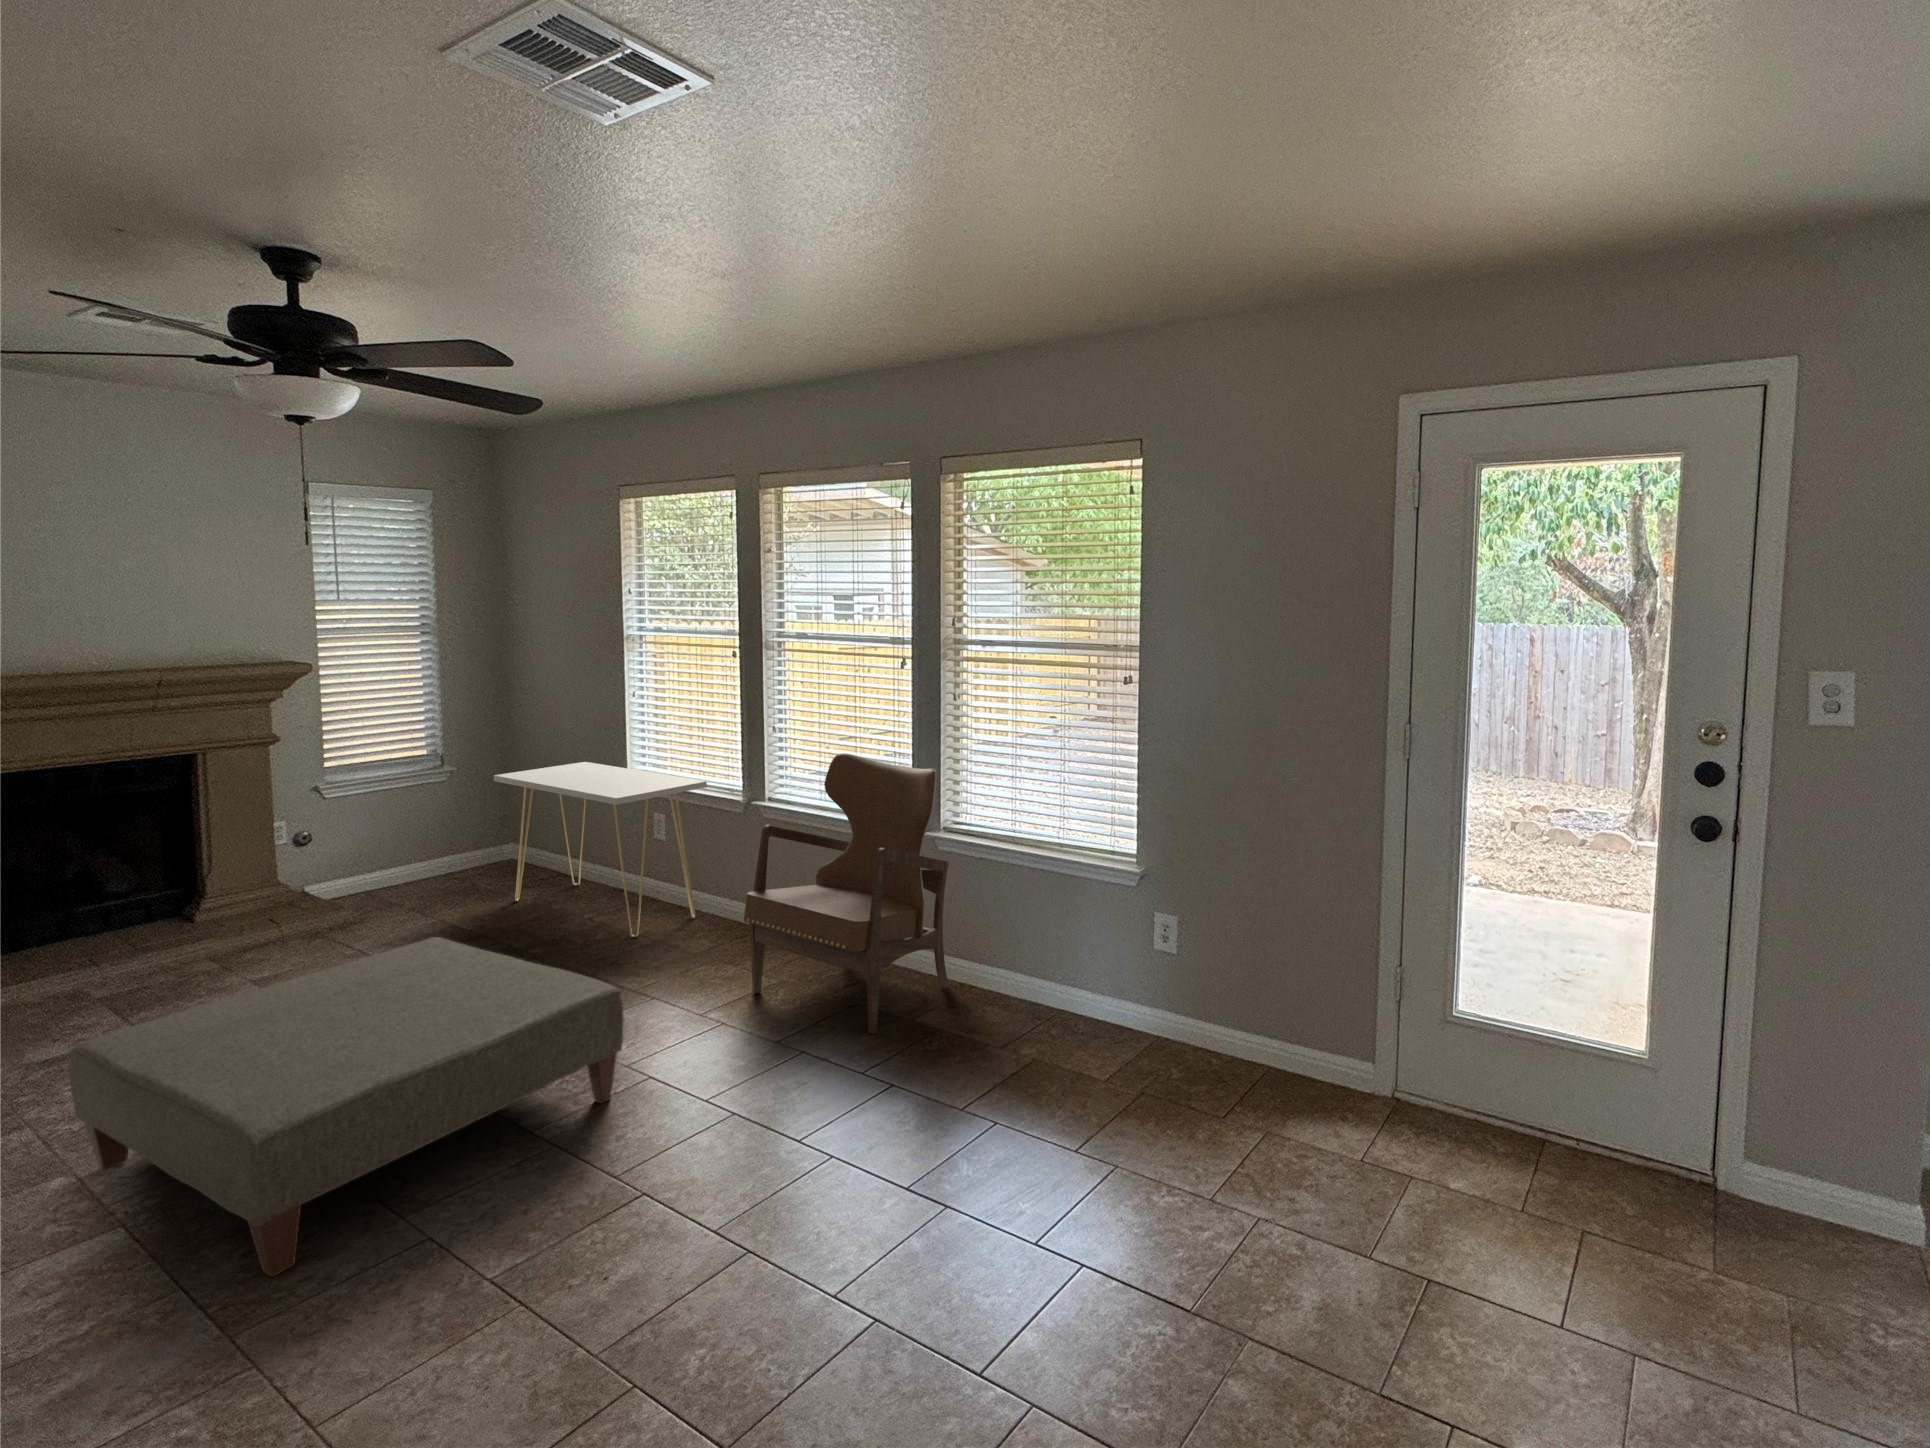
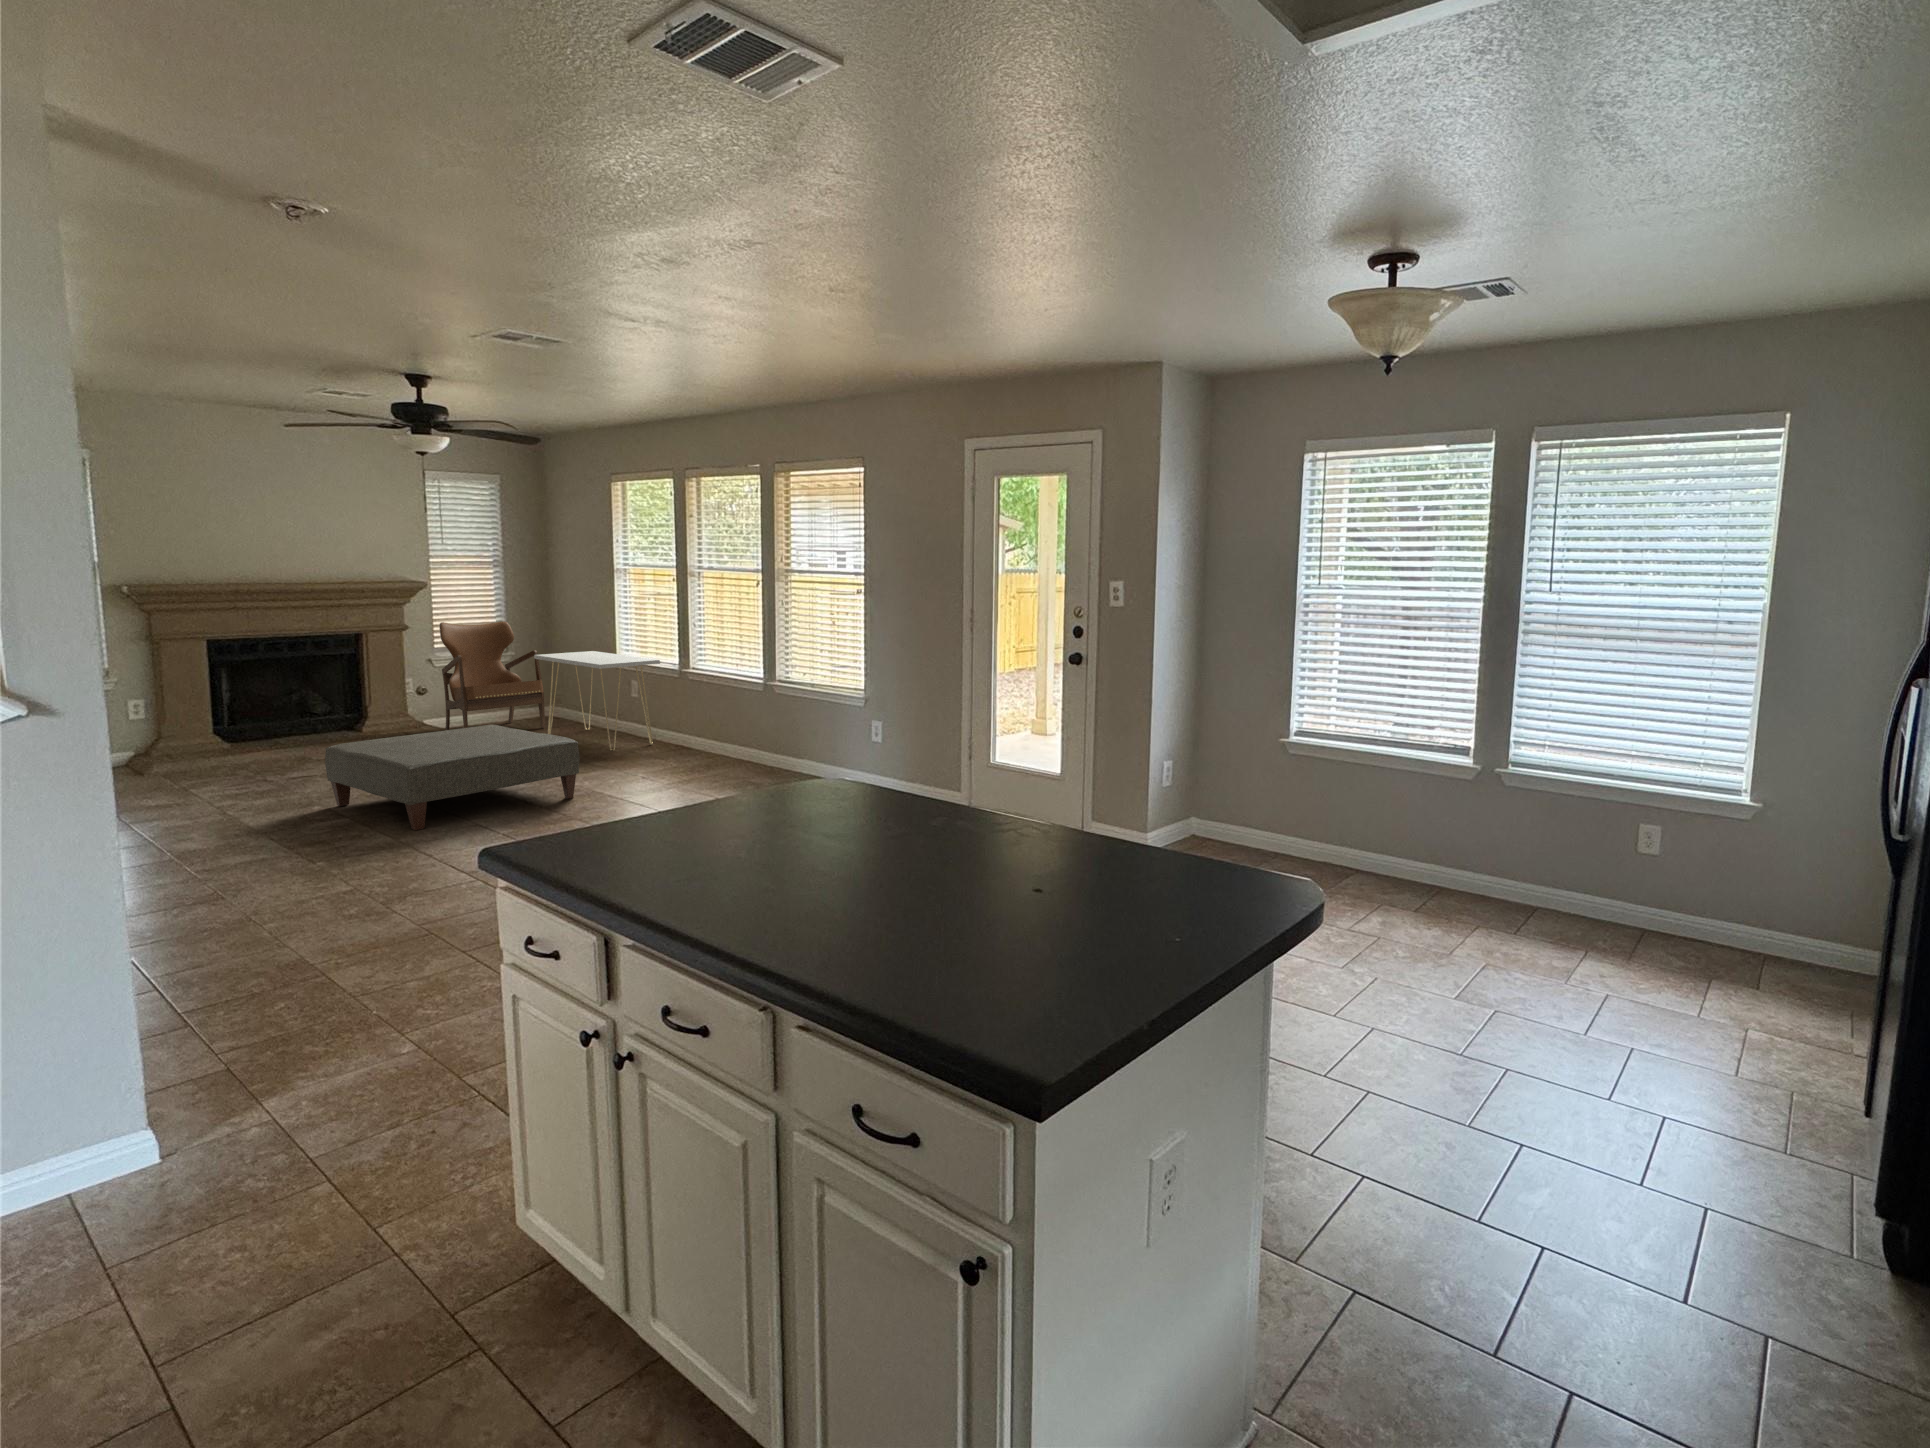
armchair: present [744,753,948,1034] -> present [439,621,545,730]

